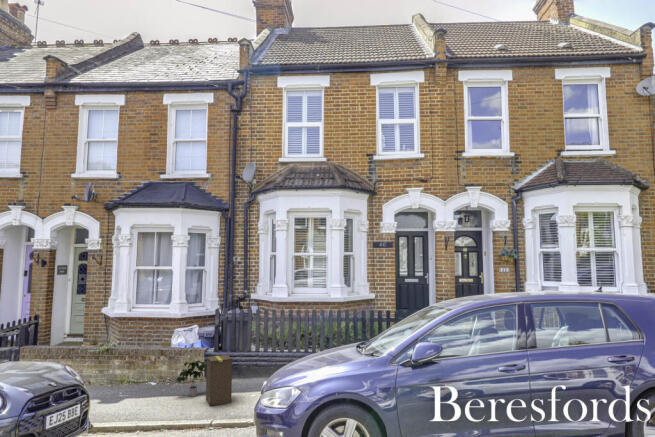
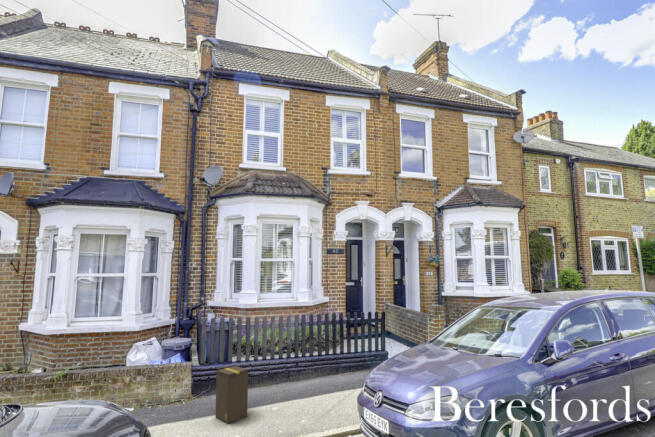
potted plant: present [176,361,207,397] -> none [178,375,212,417]

